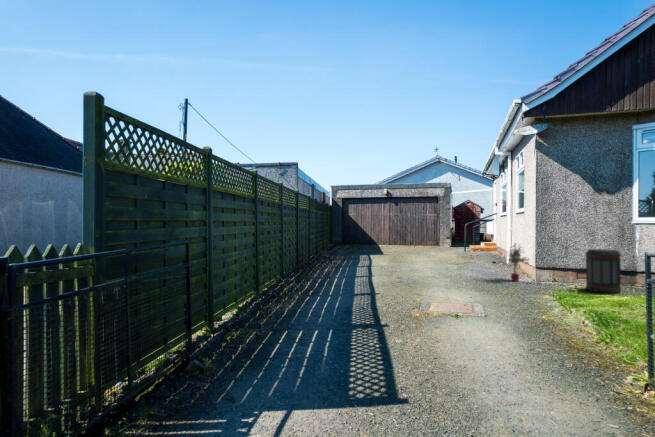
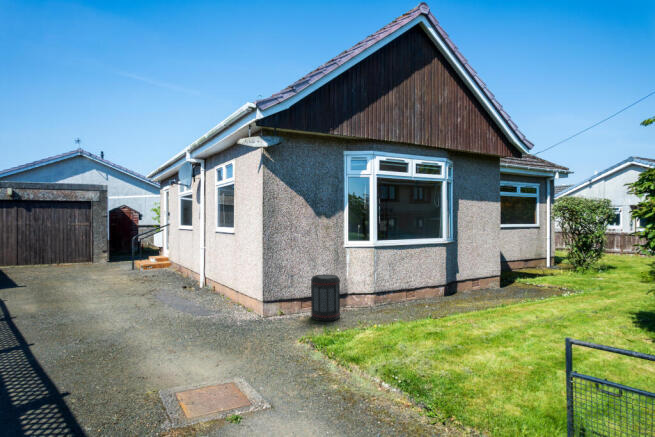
potted tree: present [508,244,528,281] -> none [229,275,255,321]

